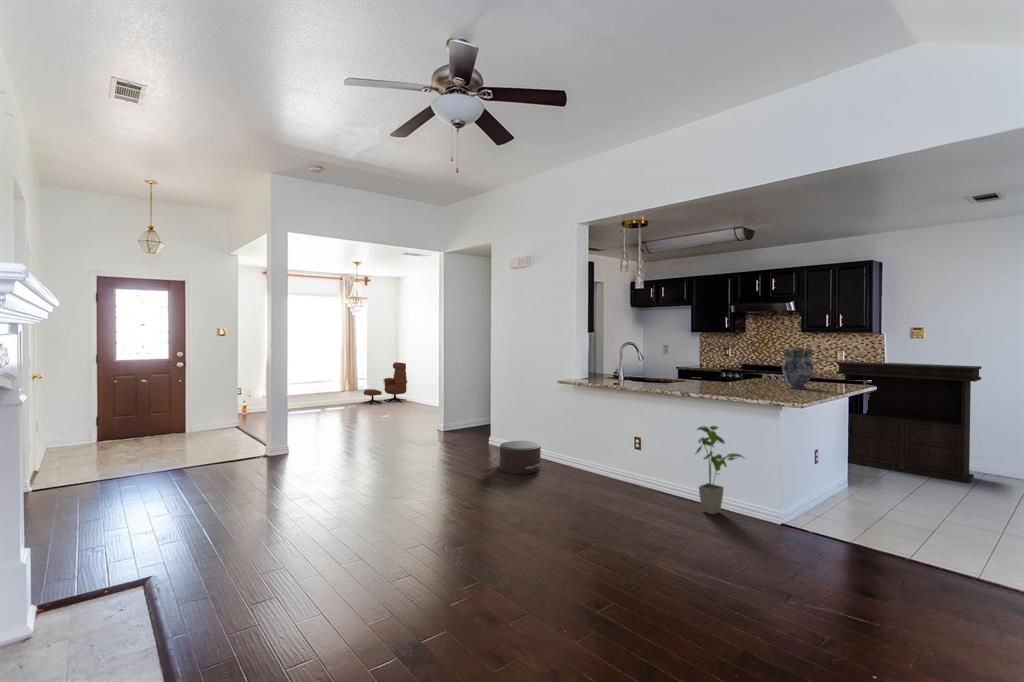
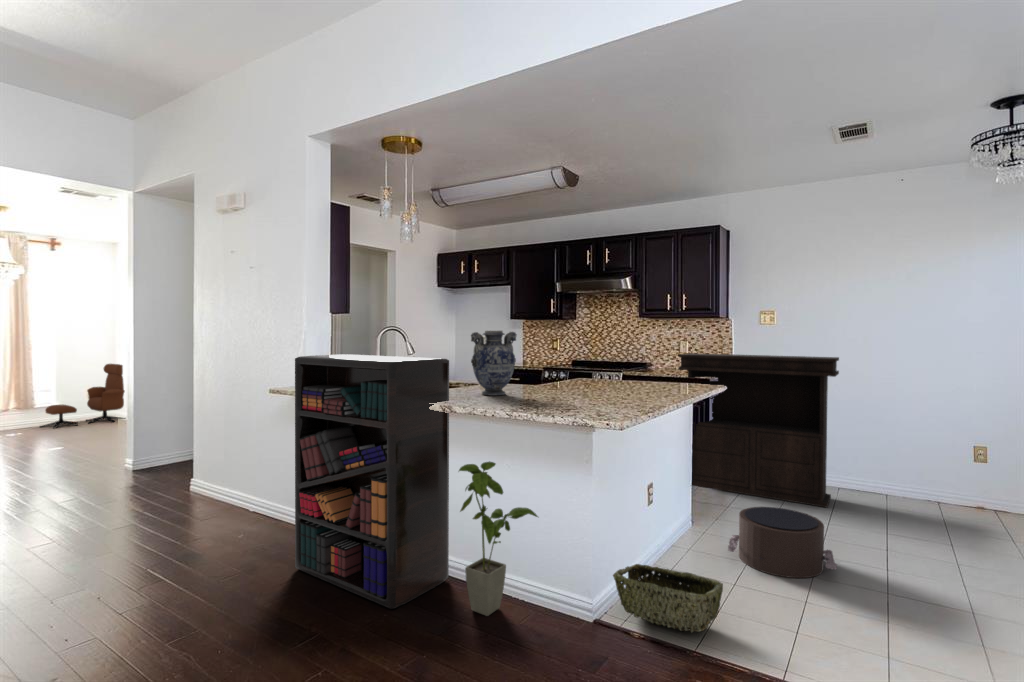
vase: present [782,348,813,389] -> present [471,331,517,396]
bookshelf: none [586,362,682,507] -> present [295,354,449,609]
pouf: present [492,441,543,474] -> present [728,507,837,578]
woven basket: none [794,495,870,532] -> present [613,564,723,632]

